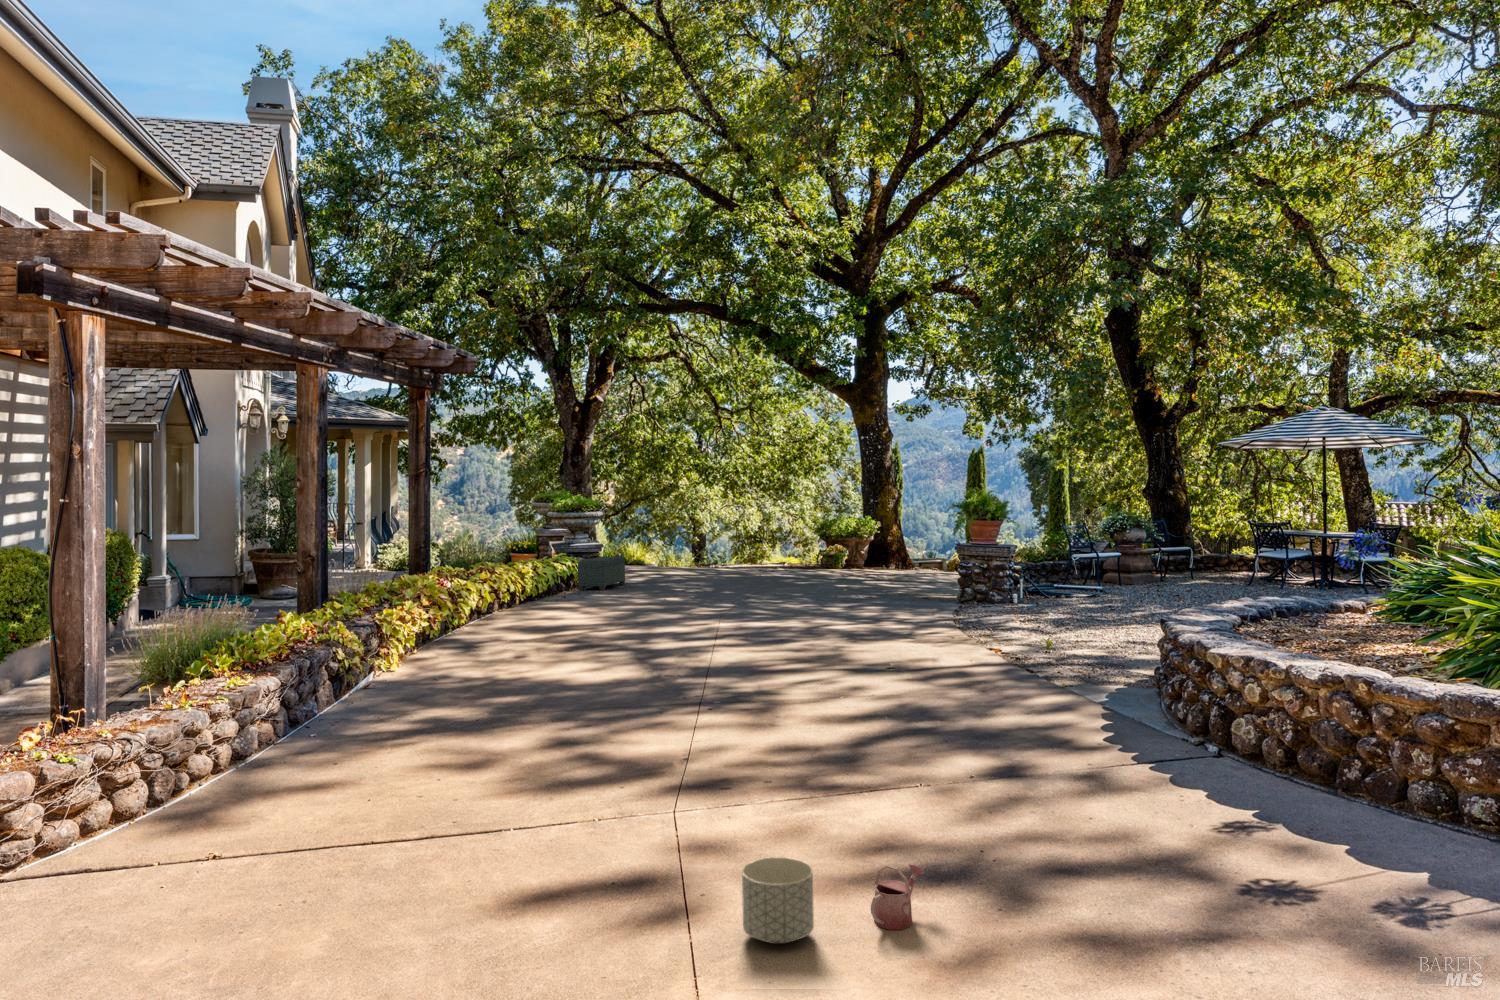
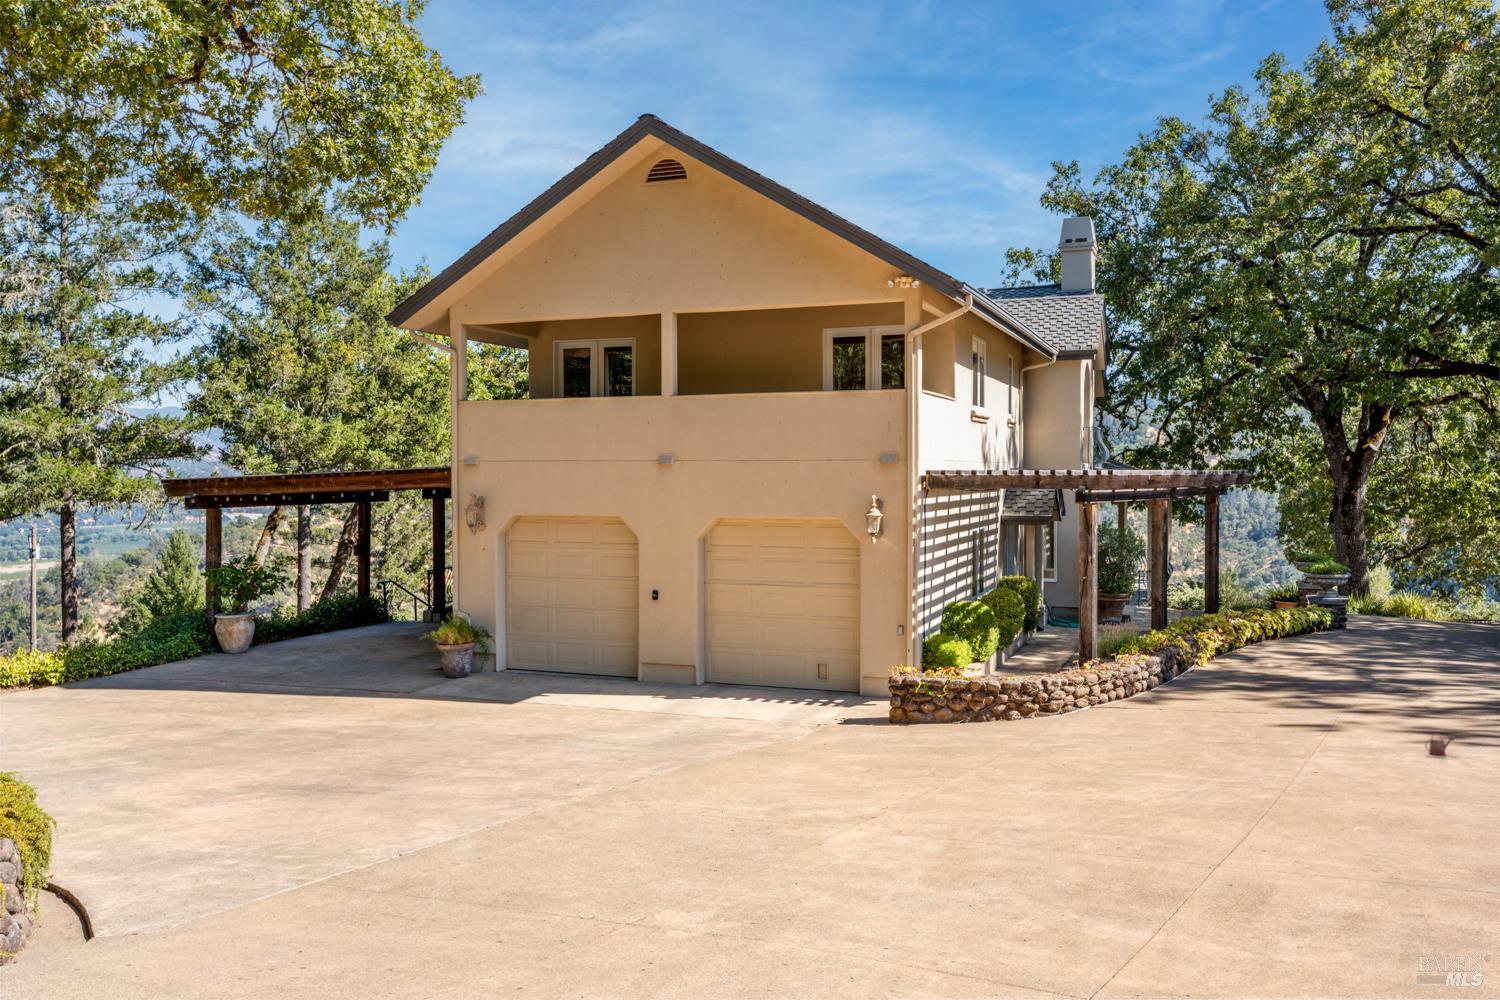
bench: present [577,556,625,591] -> none [1329,608,1372,635]
planter: present [742,857,814,944] -> none [1372,724,1401,751]

